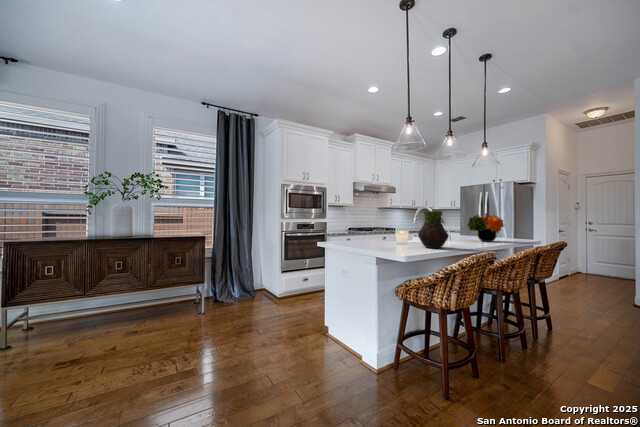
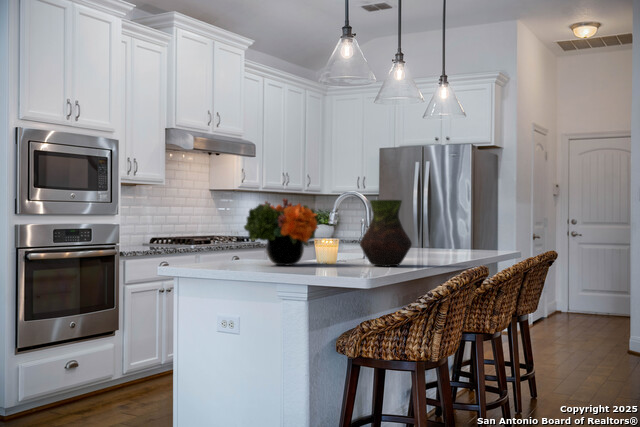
flower arrangement: present [467,213,504,242] -> present [244,199,319,266]

